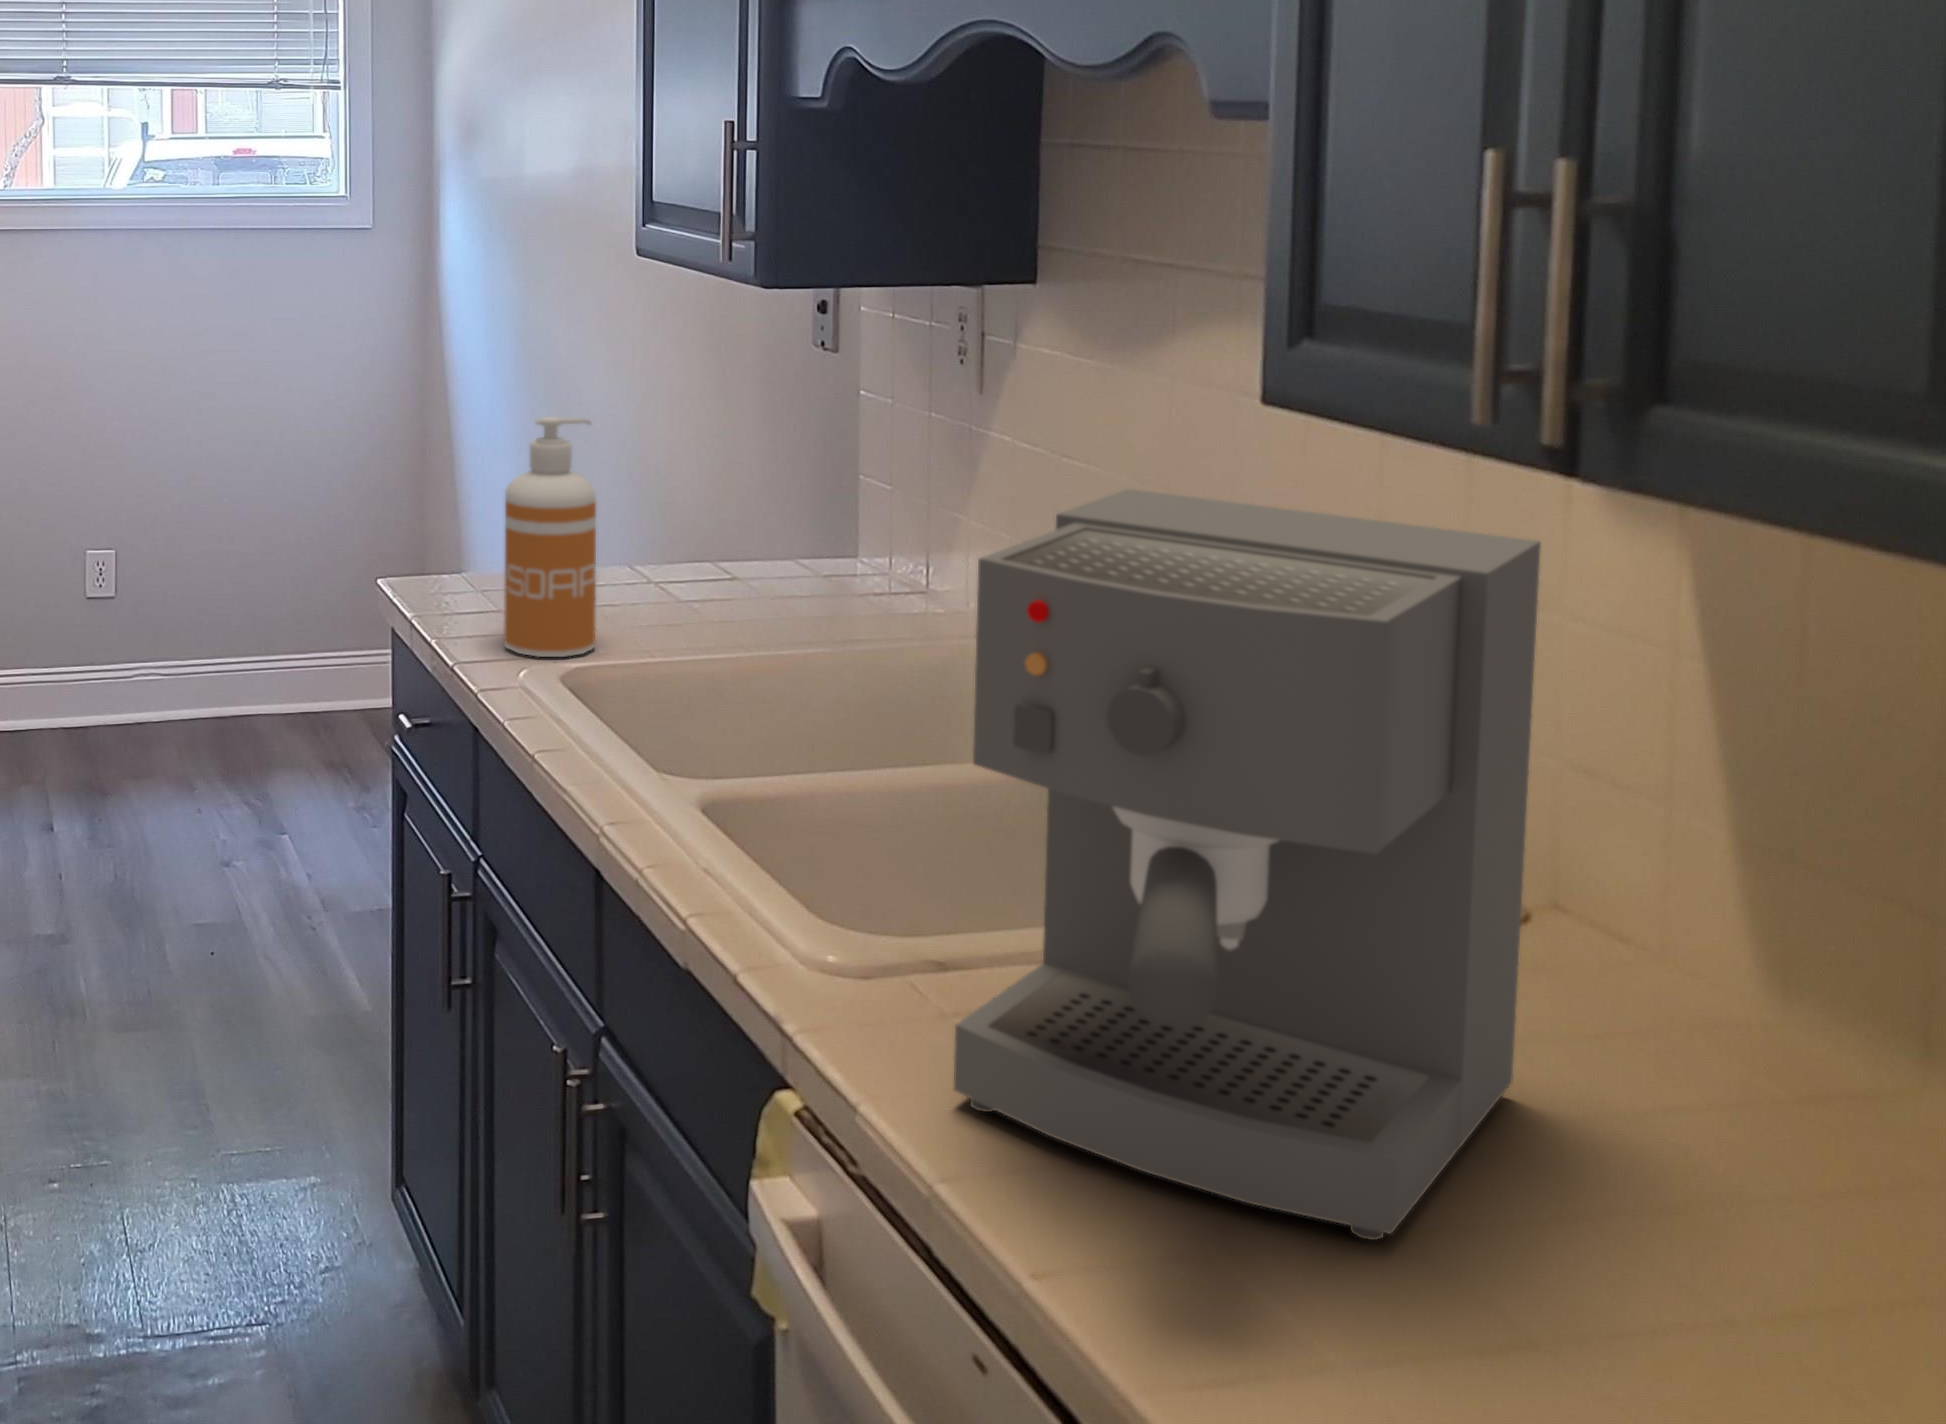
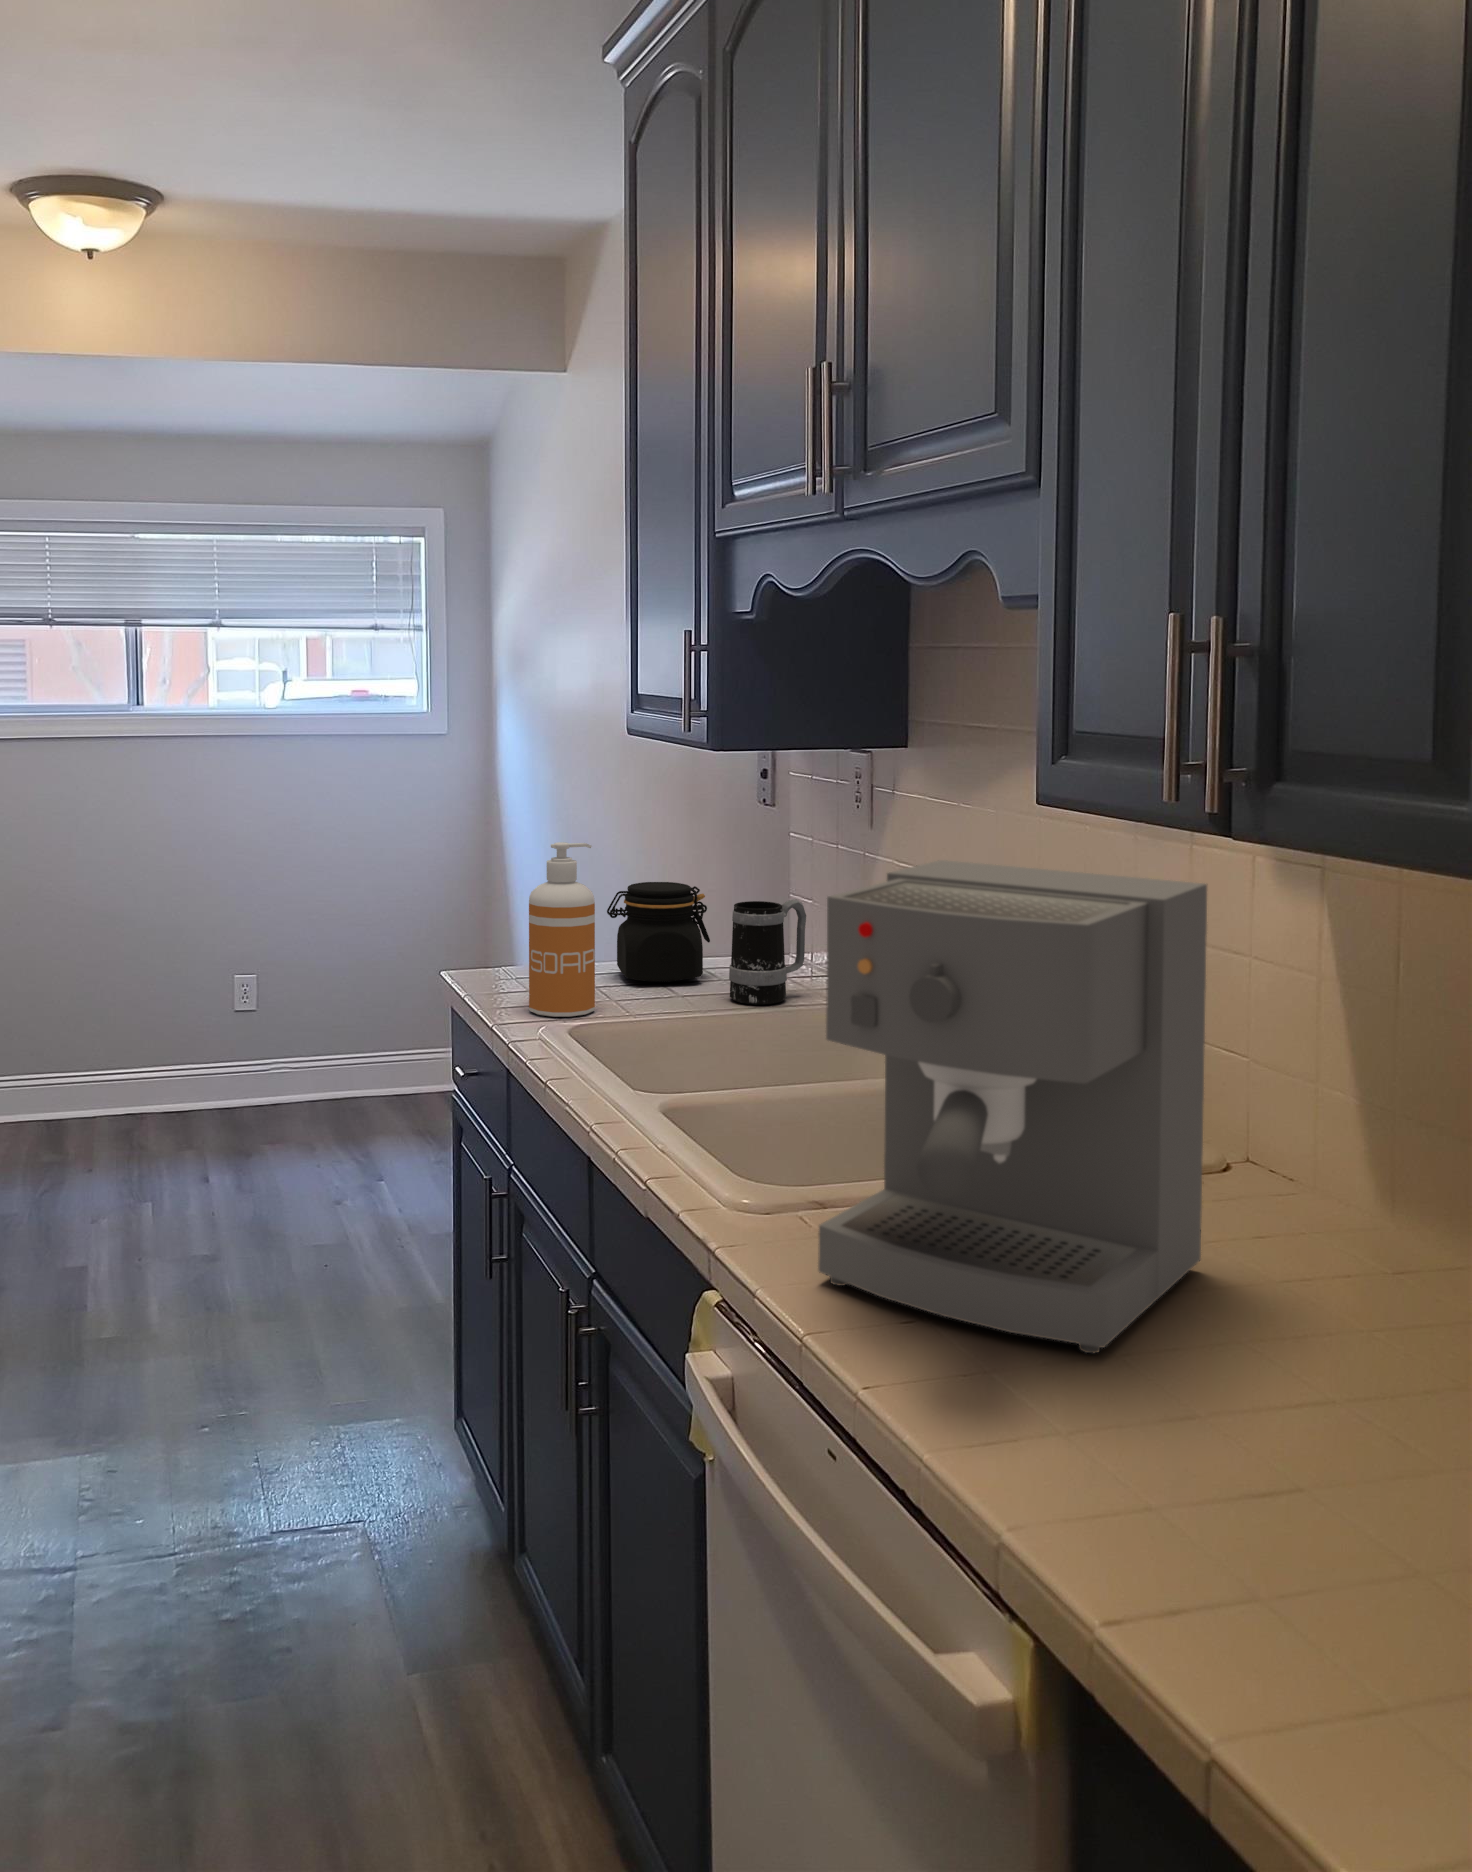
jar: none [608,465,751,604] -> present [607,882,710,982]
mug: none [780,495,888,641] -> present [729,899,806,1005]

